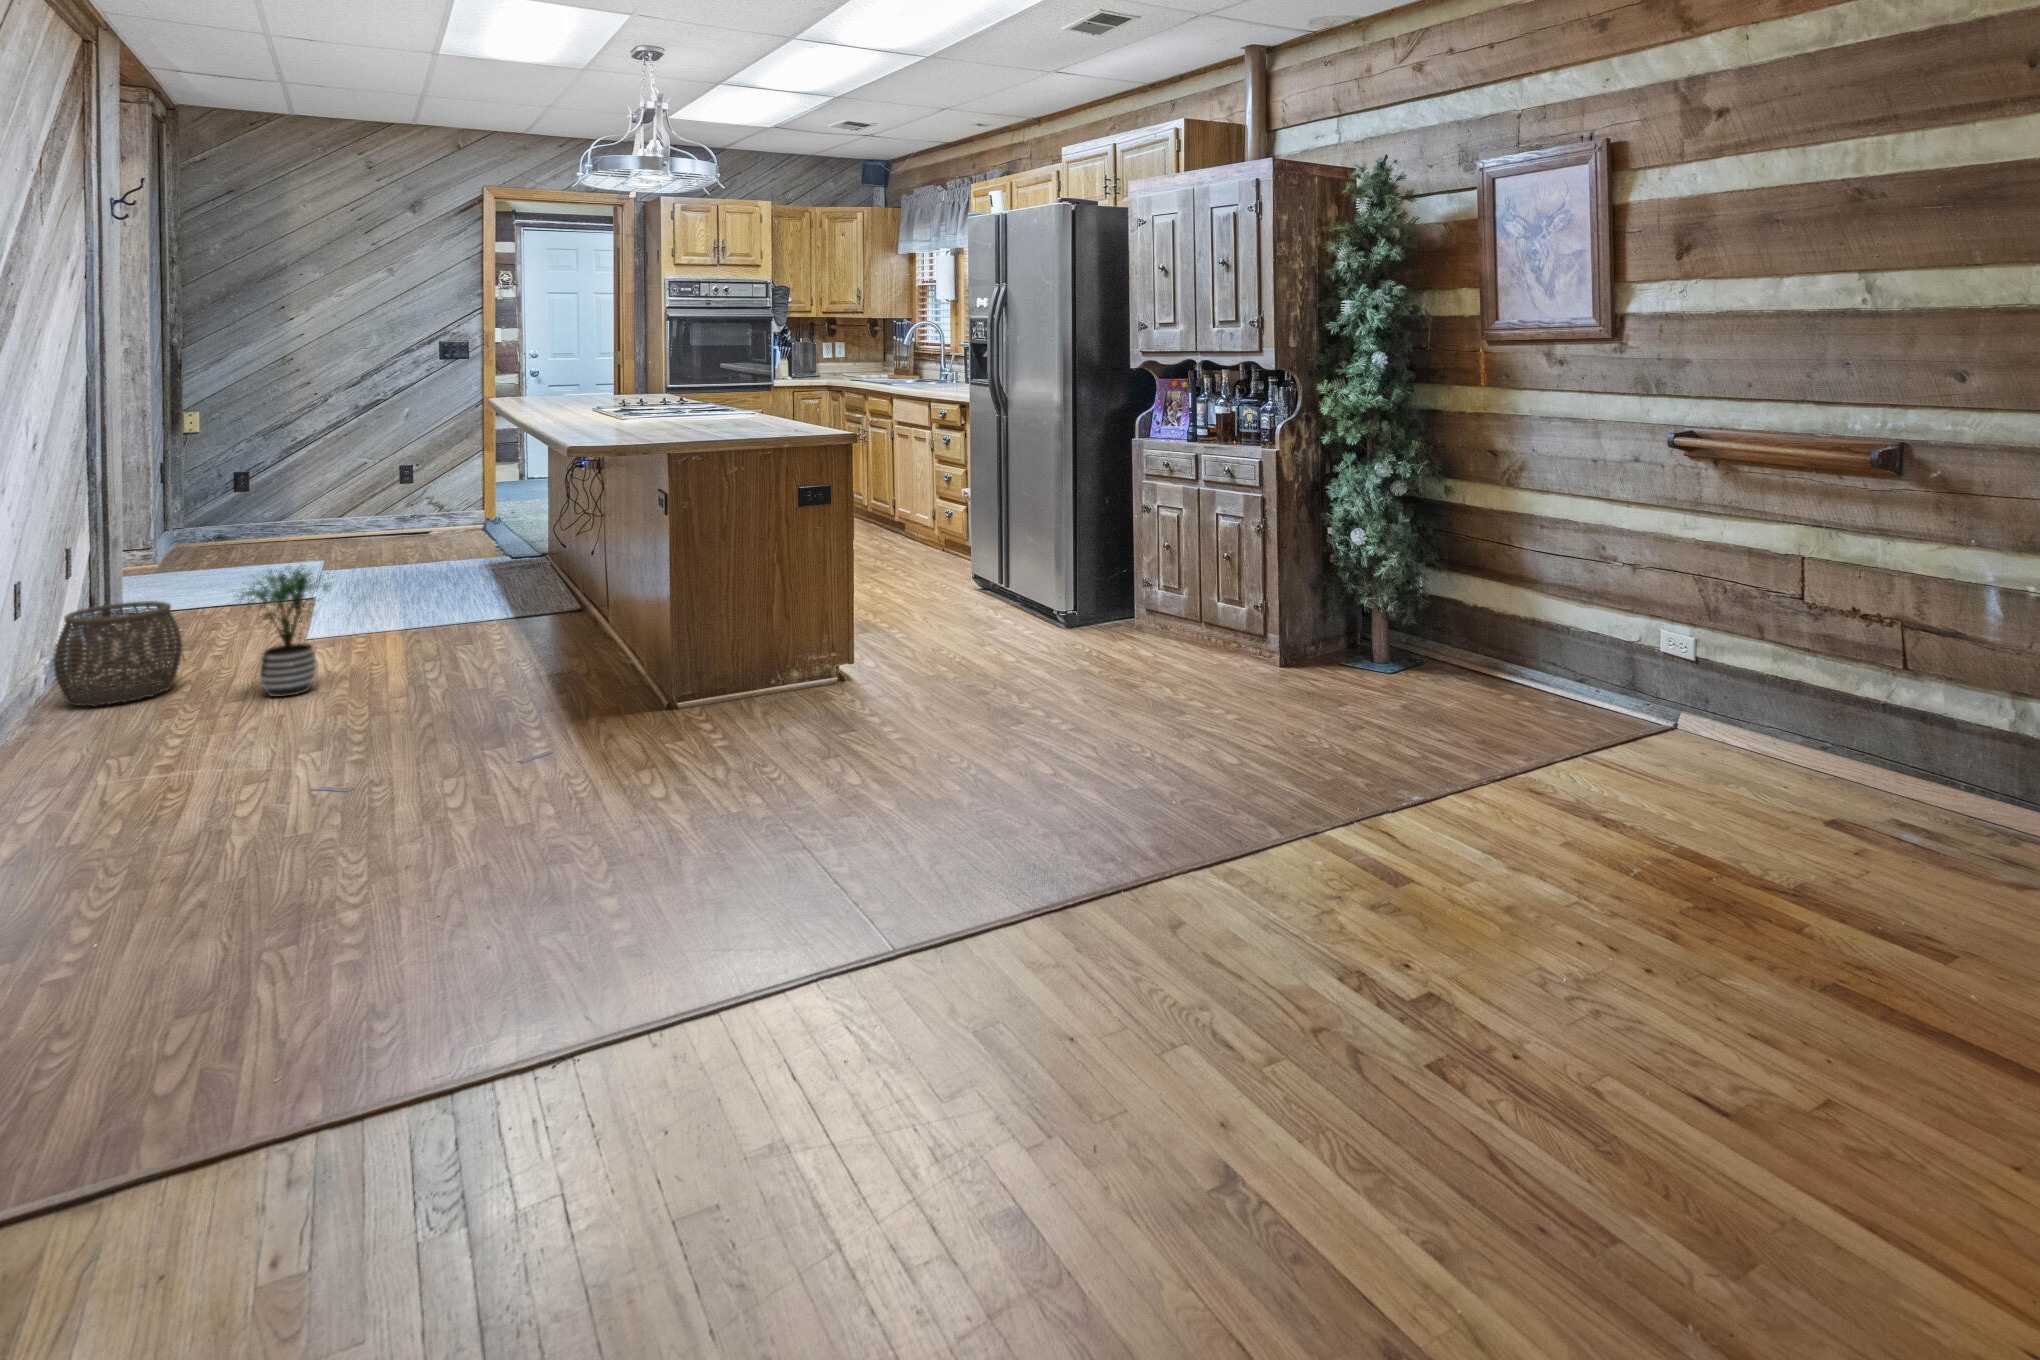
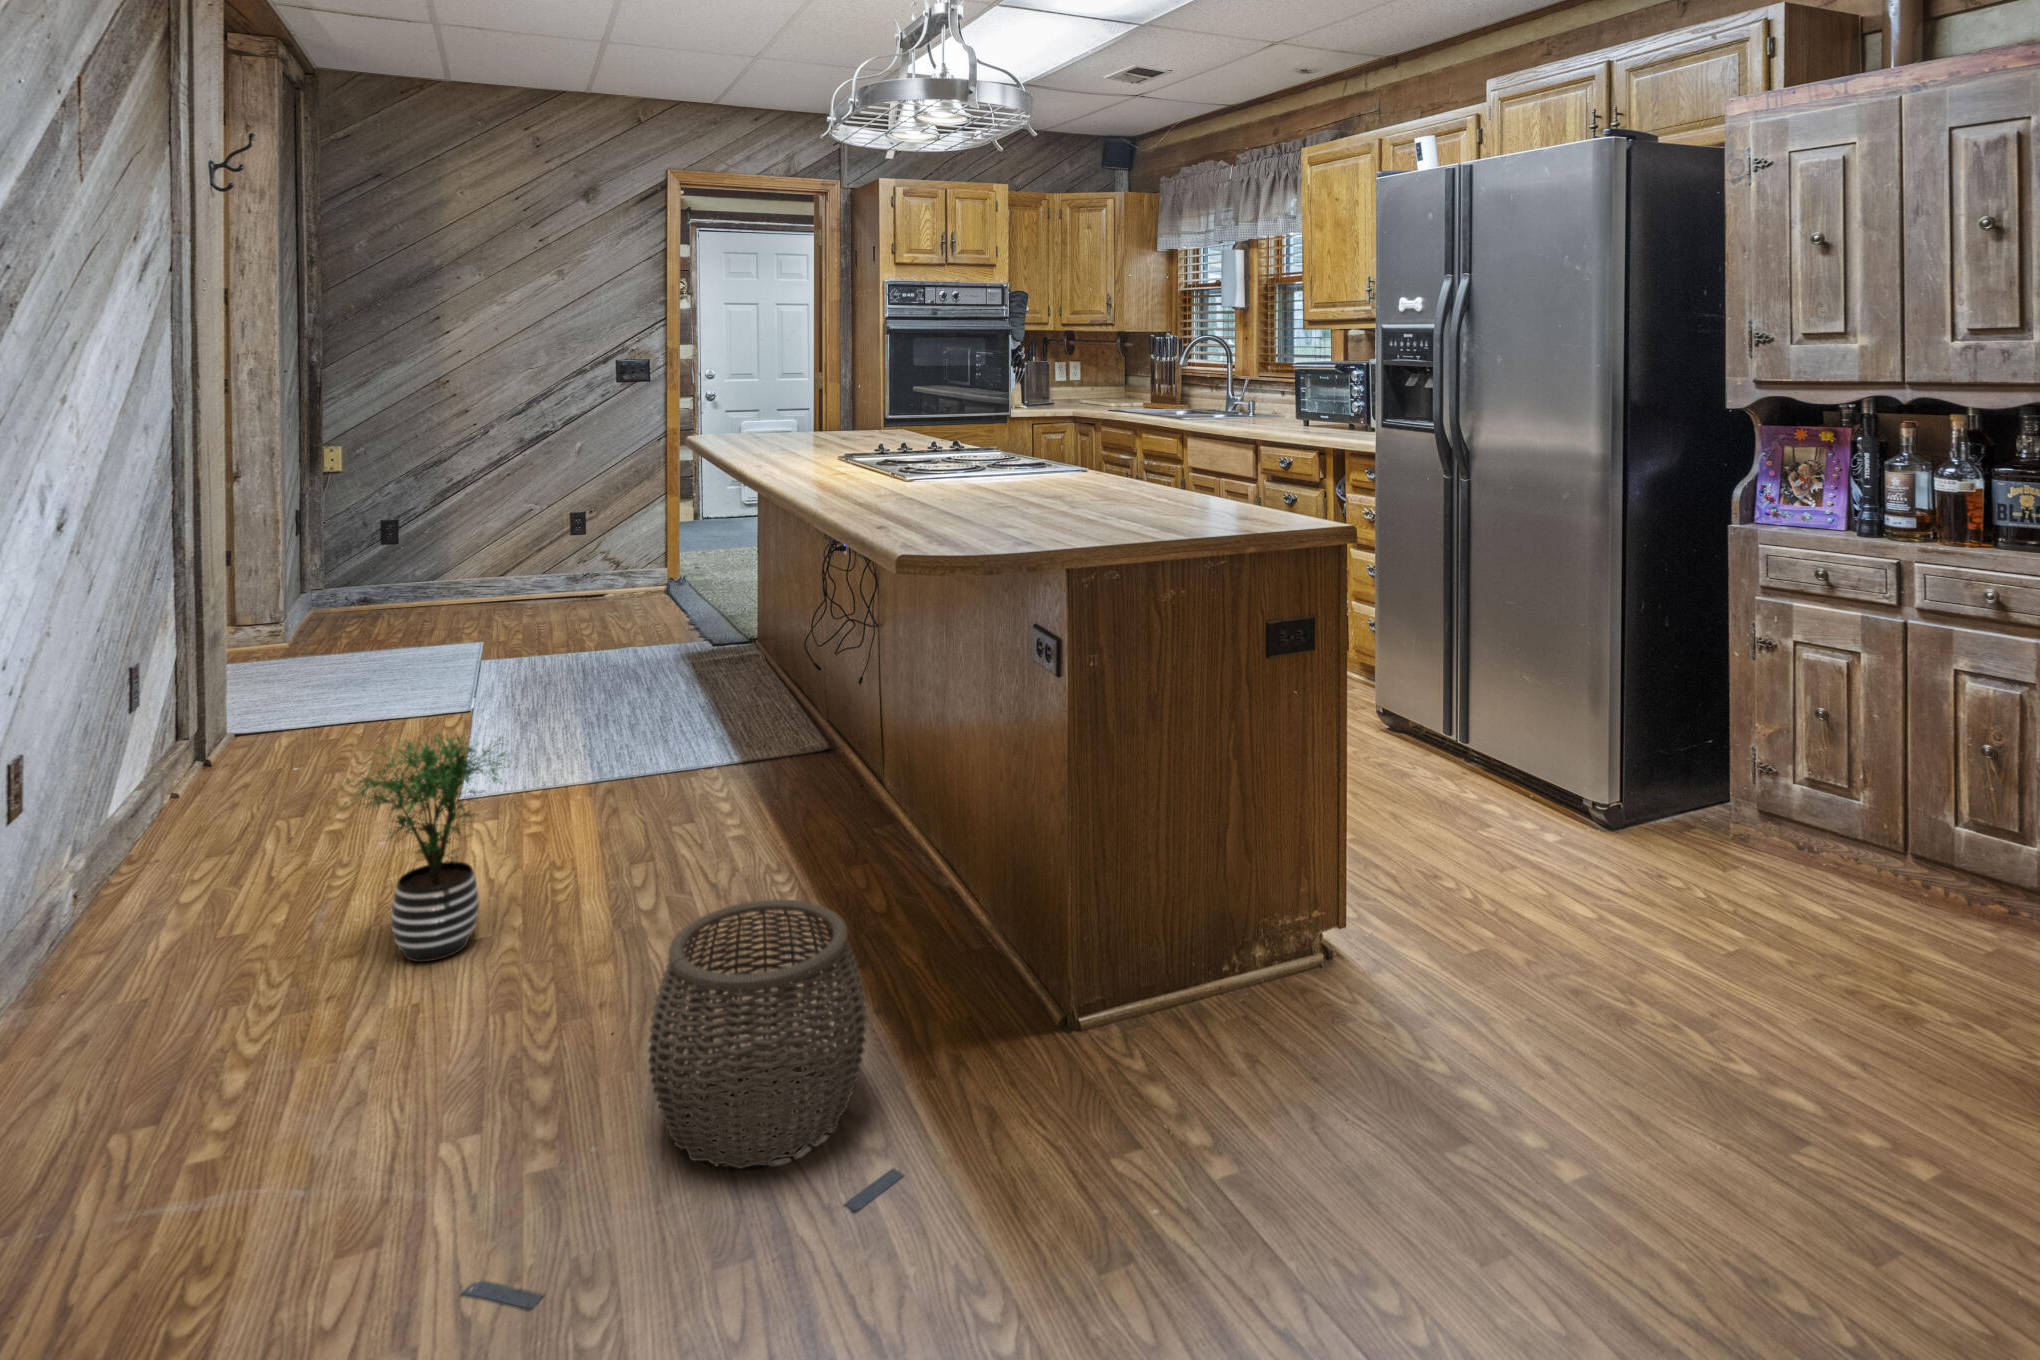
woven basket: present [53,601,183,706] -> present [648,900,867,1168]

